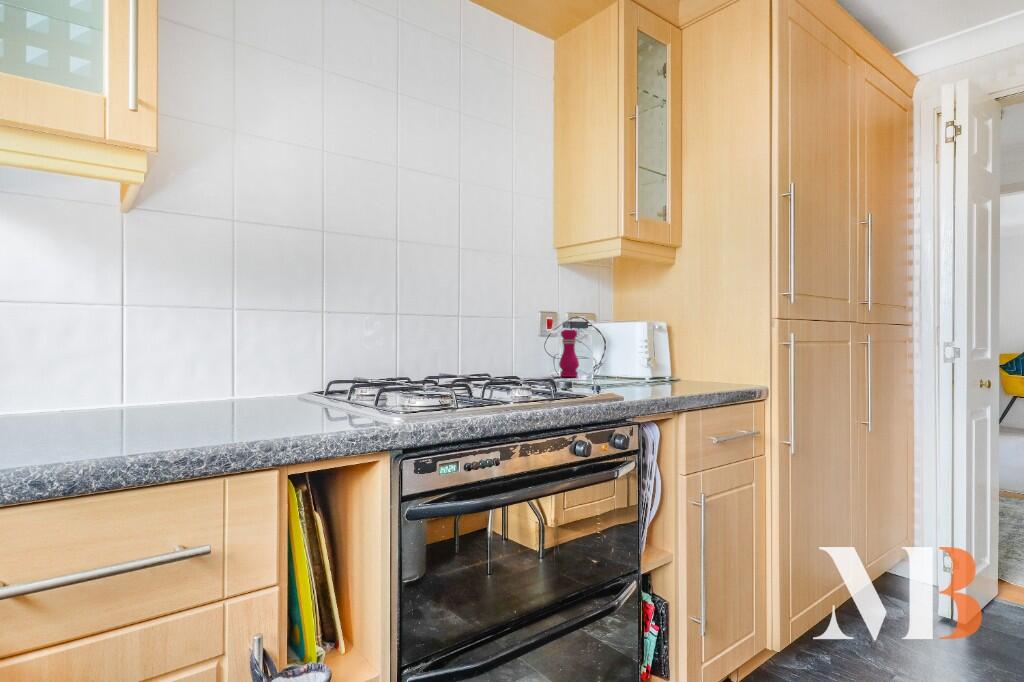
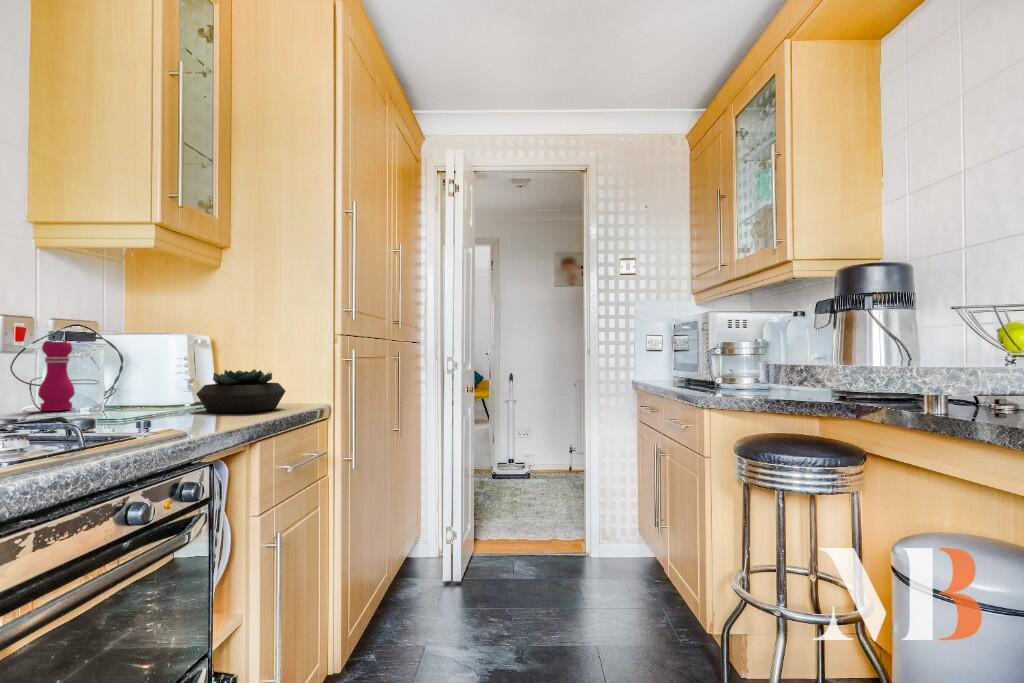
succulent plant: none [650,351,722,387] -> present [196,369,286,413]

